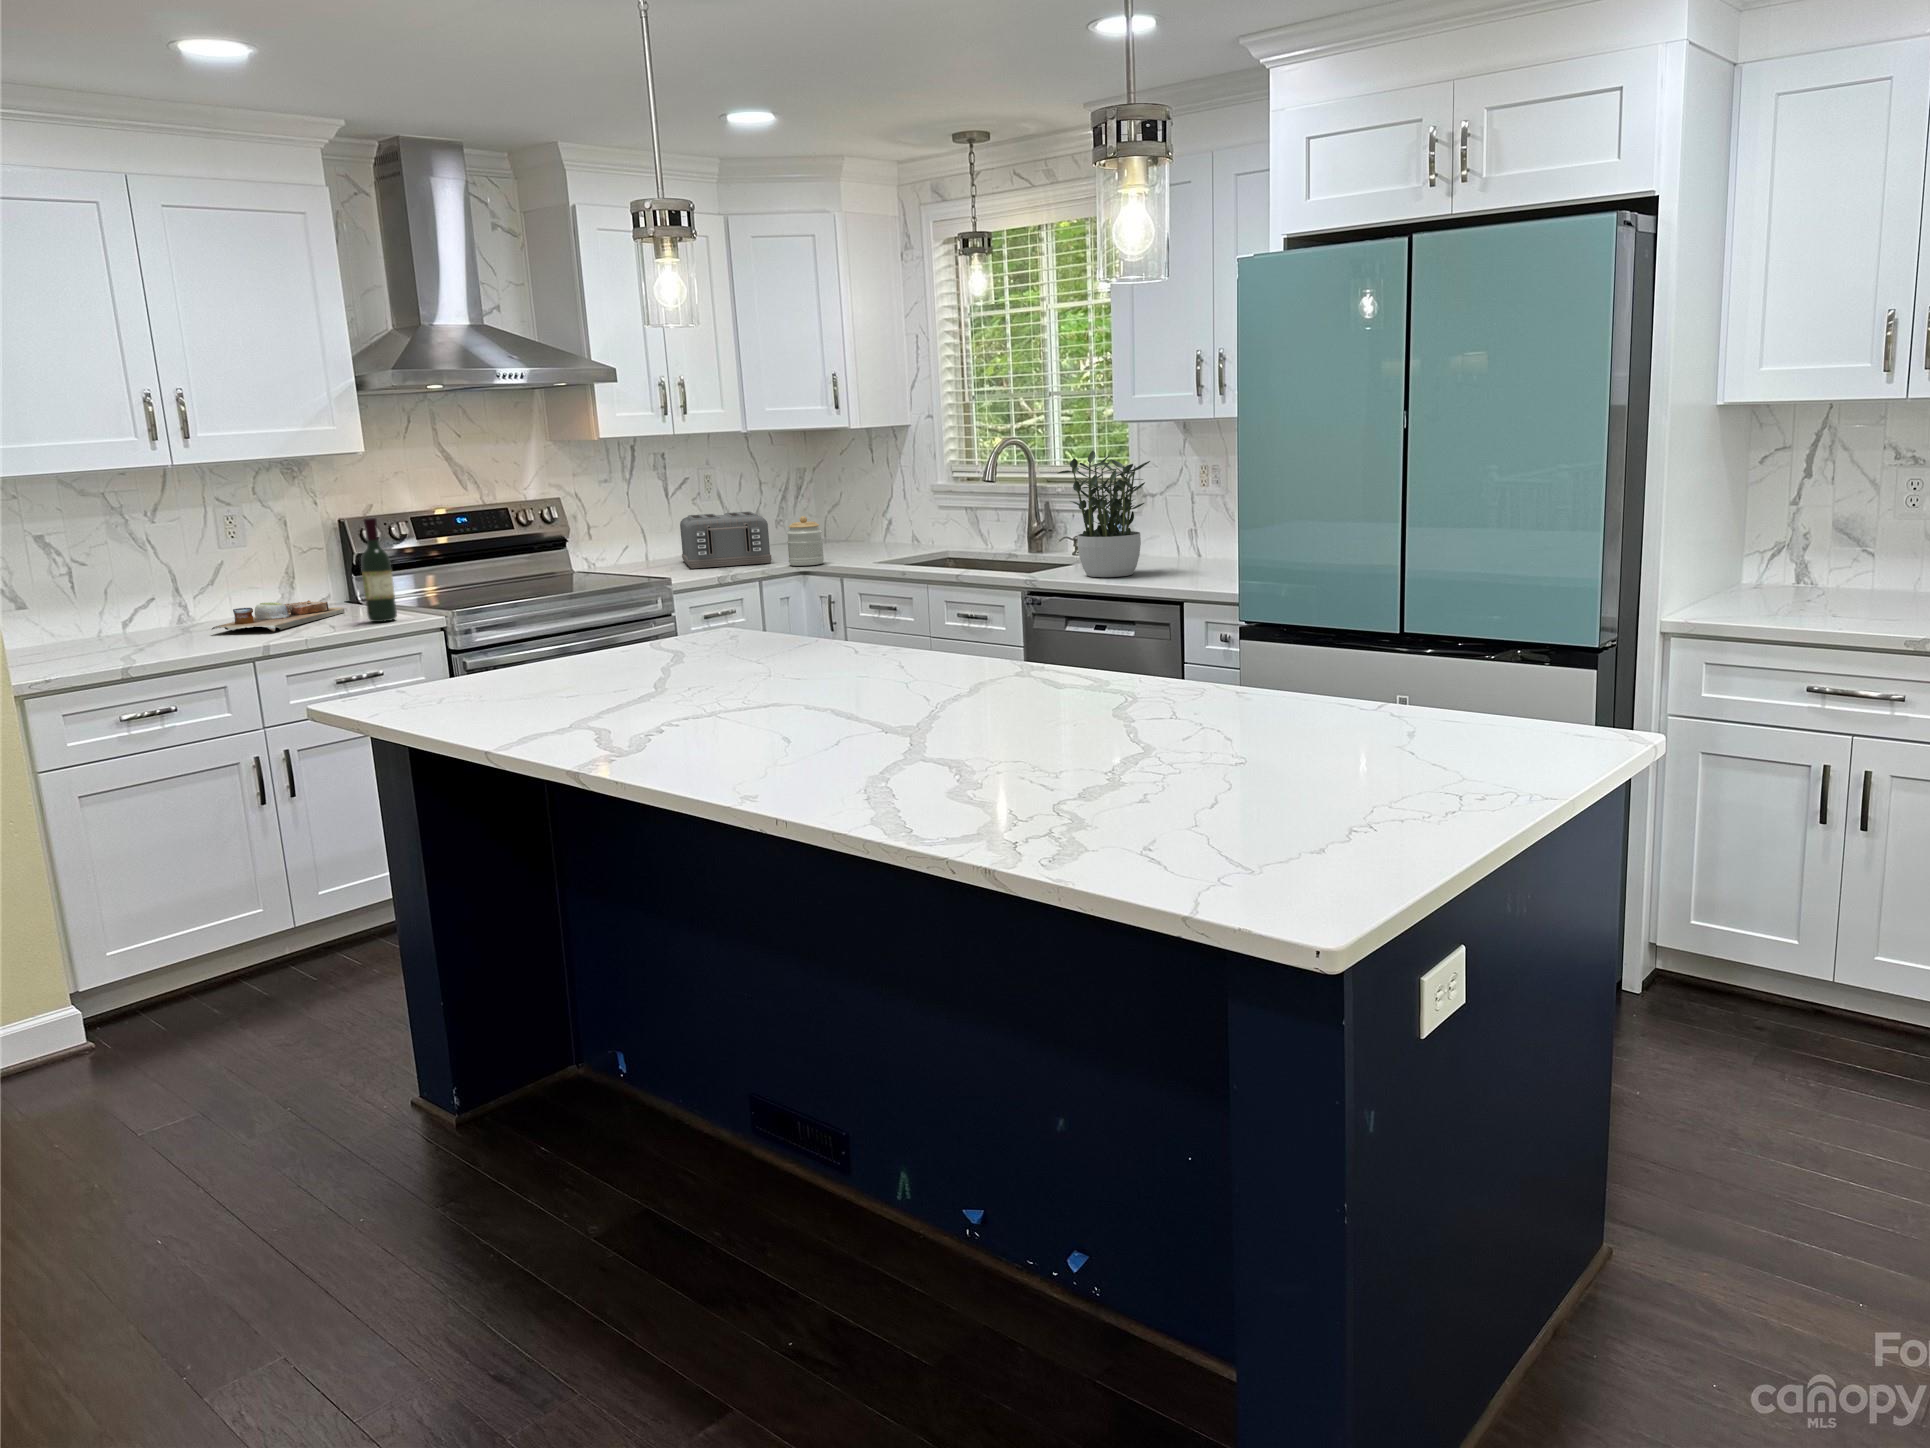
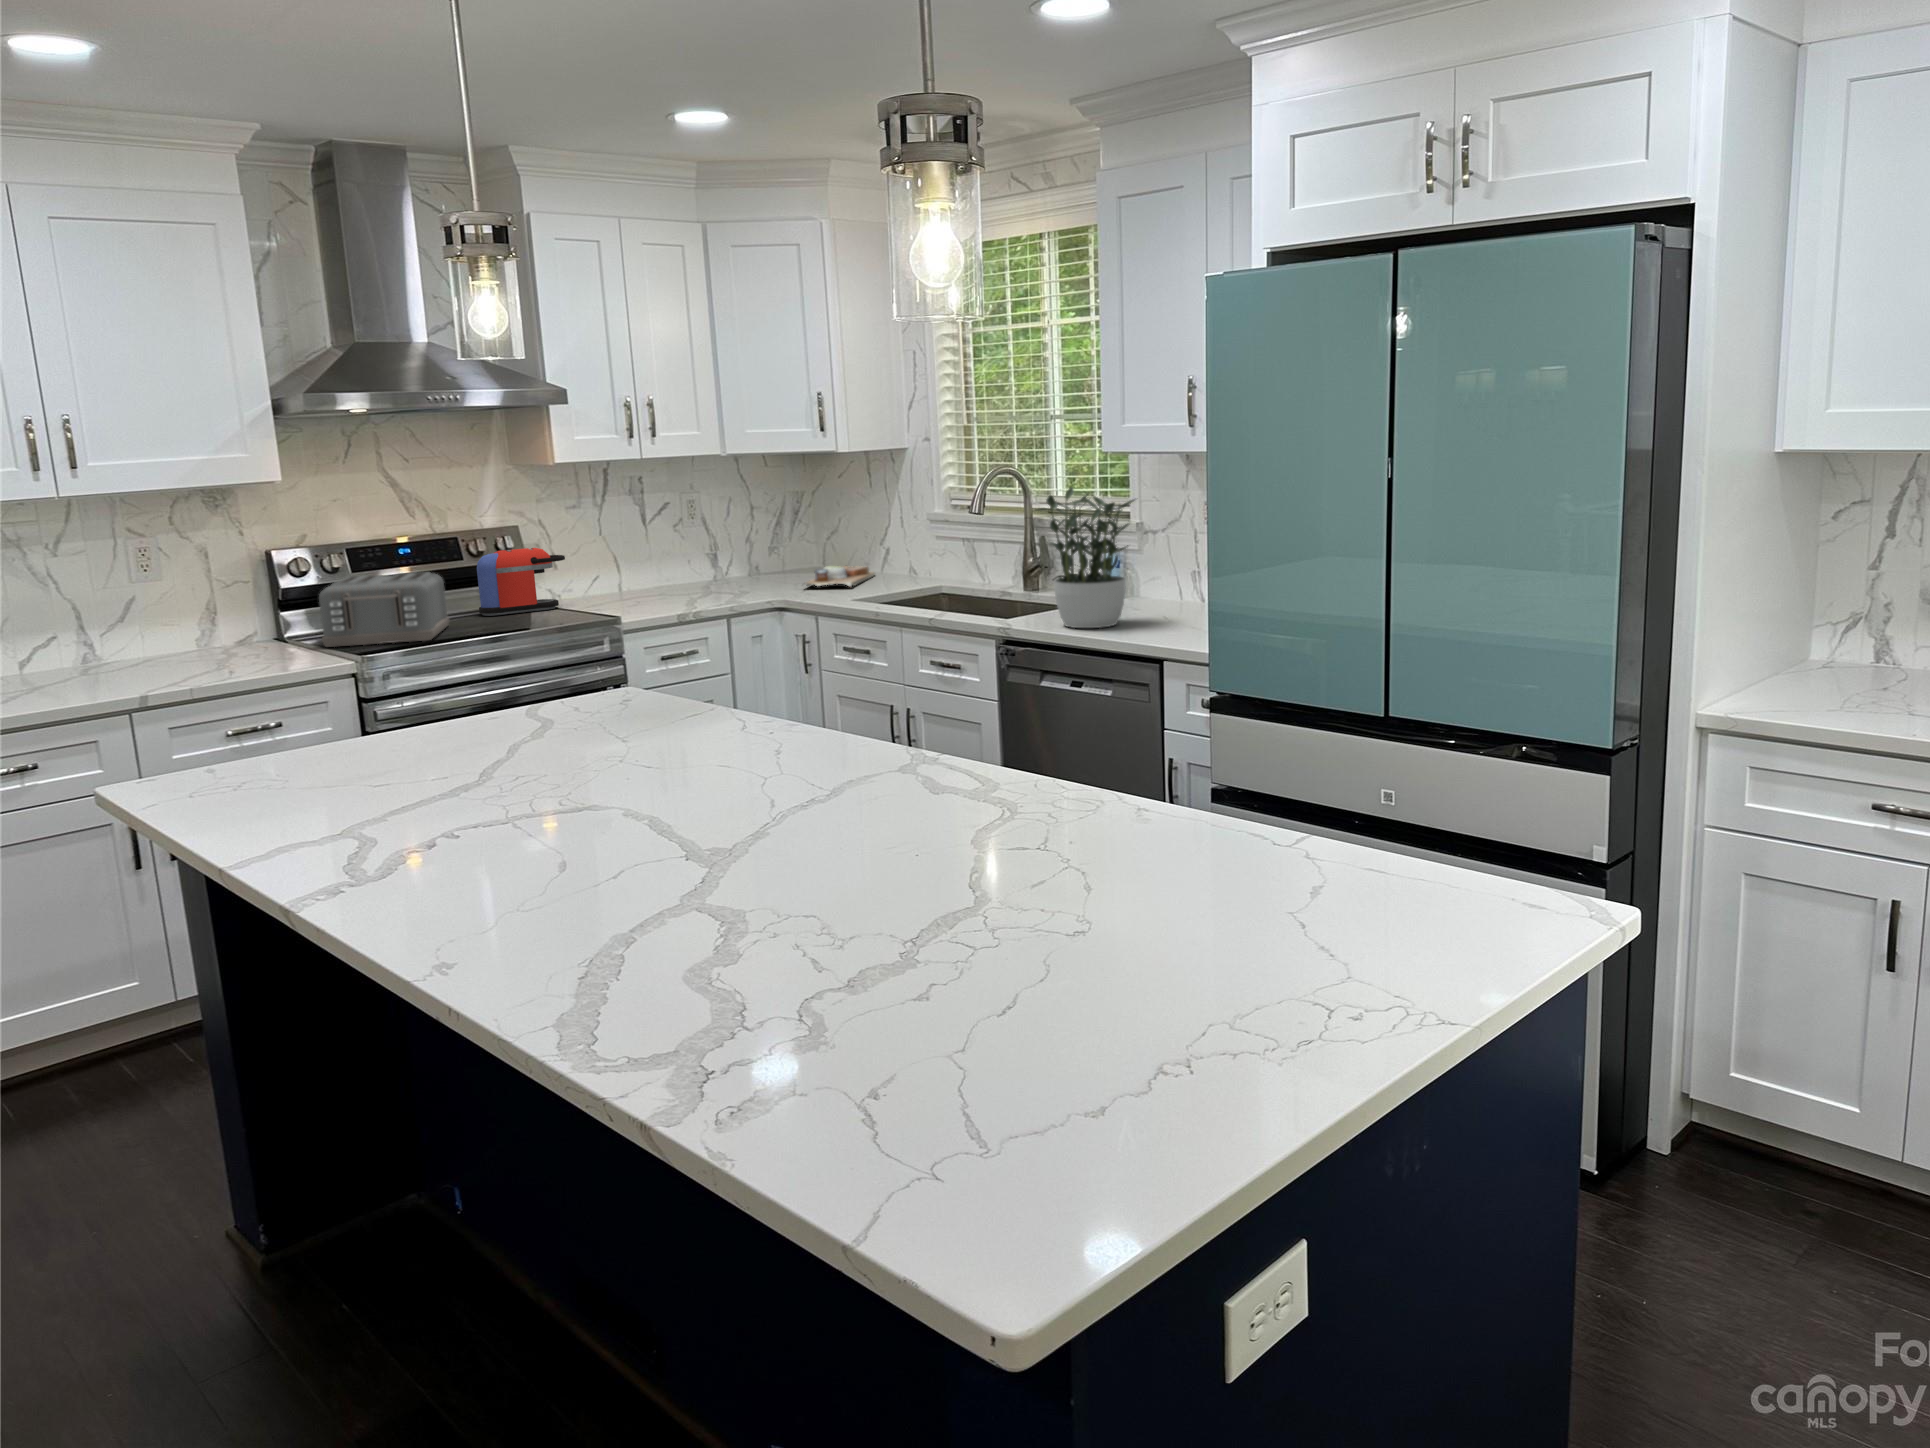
toaster: present [680,512,771,568] -> present [319,572,449,647]
jar: present [787,516,824,566] -> none [756,549,797,603]
coffee maker: none [526,517,605,580] -> present [477,548,565,616]
wine bottle: present [361,518,397,622] -> none [262,555,302,668]
cutting board: present [212,600,345,631] -> present [804,566,875,587]

